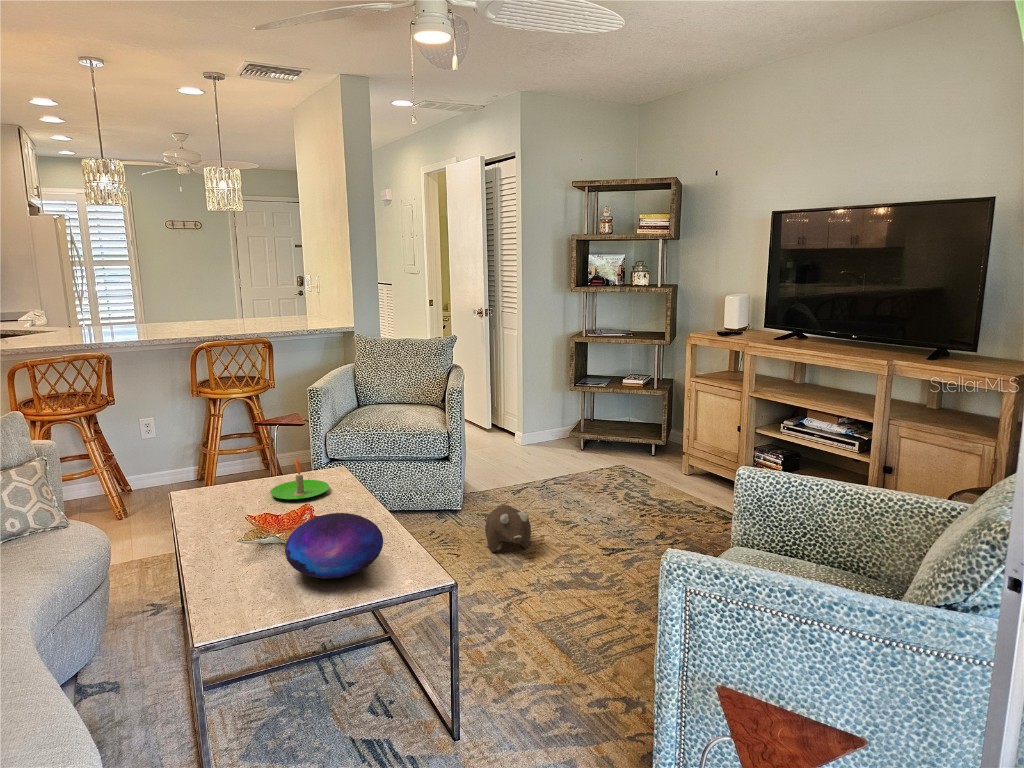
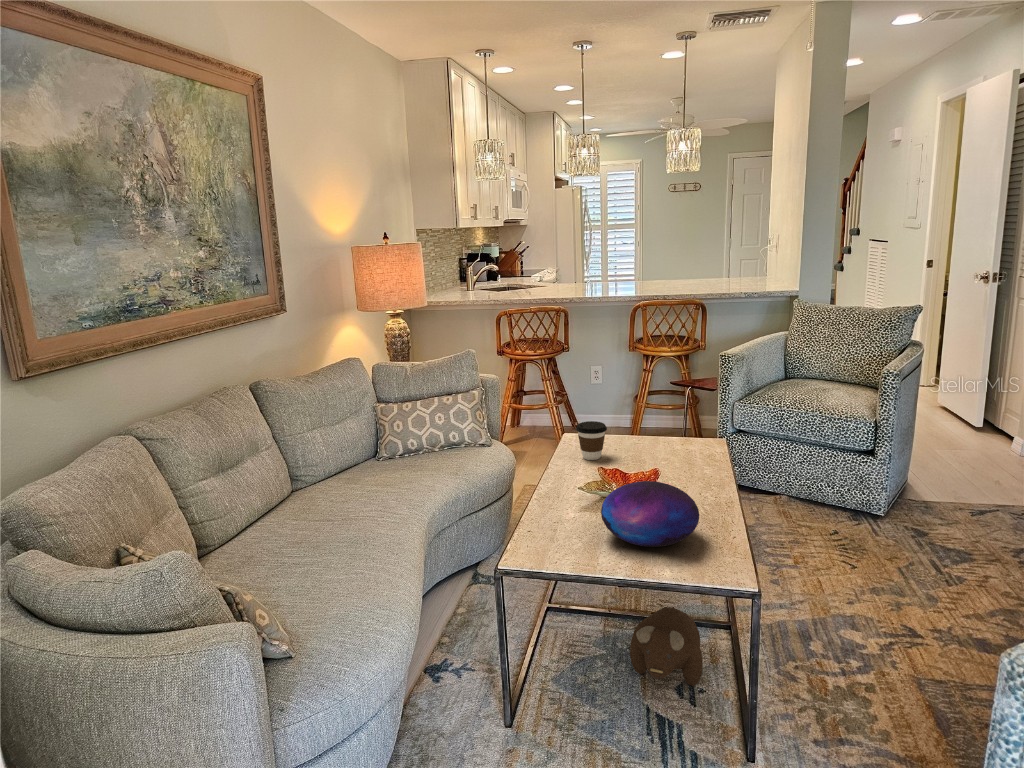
candle: present [270,458,329,499] -> none [639,421,697,463]
coffee cup: none [199,471,235,513] -> present [576,421,607,460]
plush toy: present [485,505,531,552] -> present [630,607,703,686]

